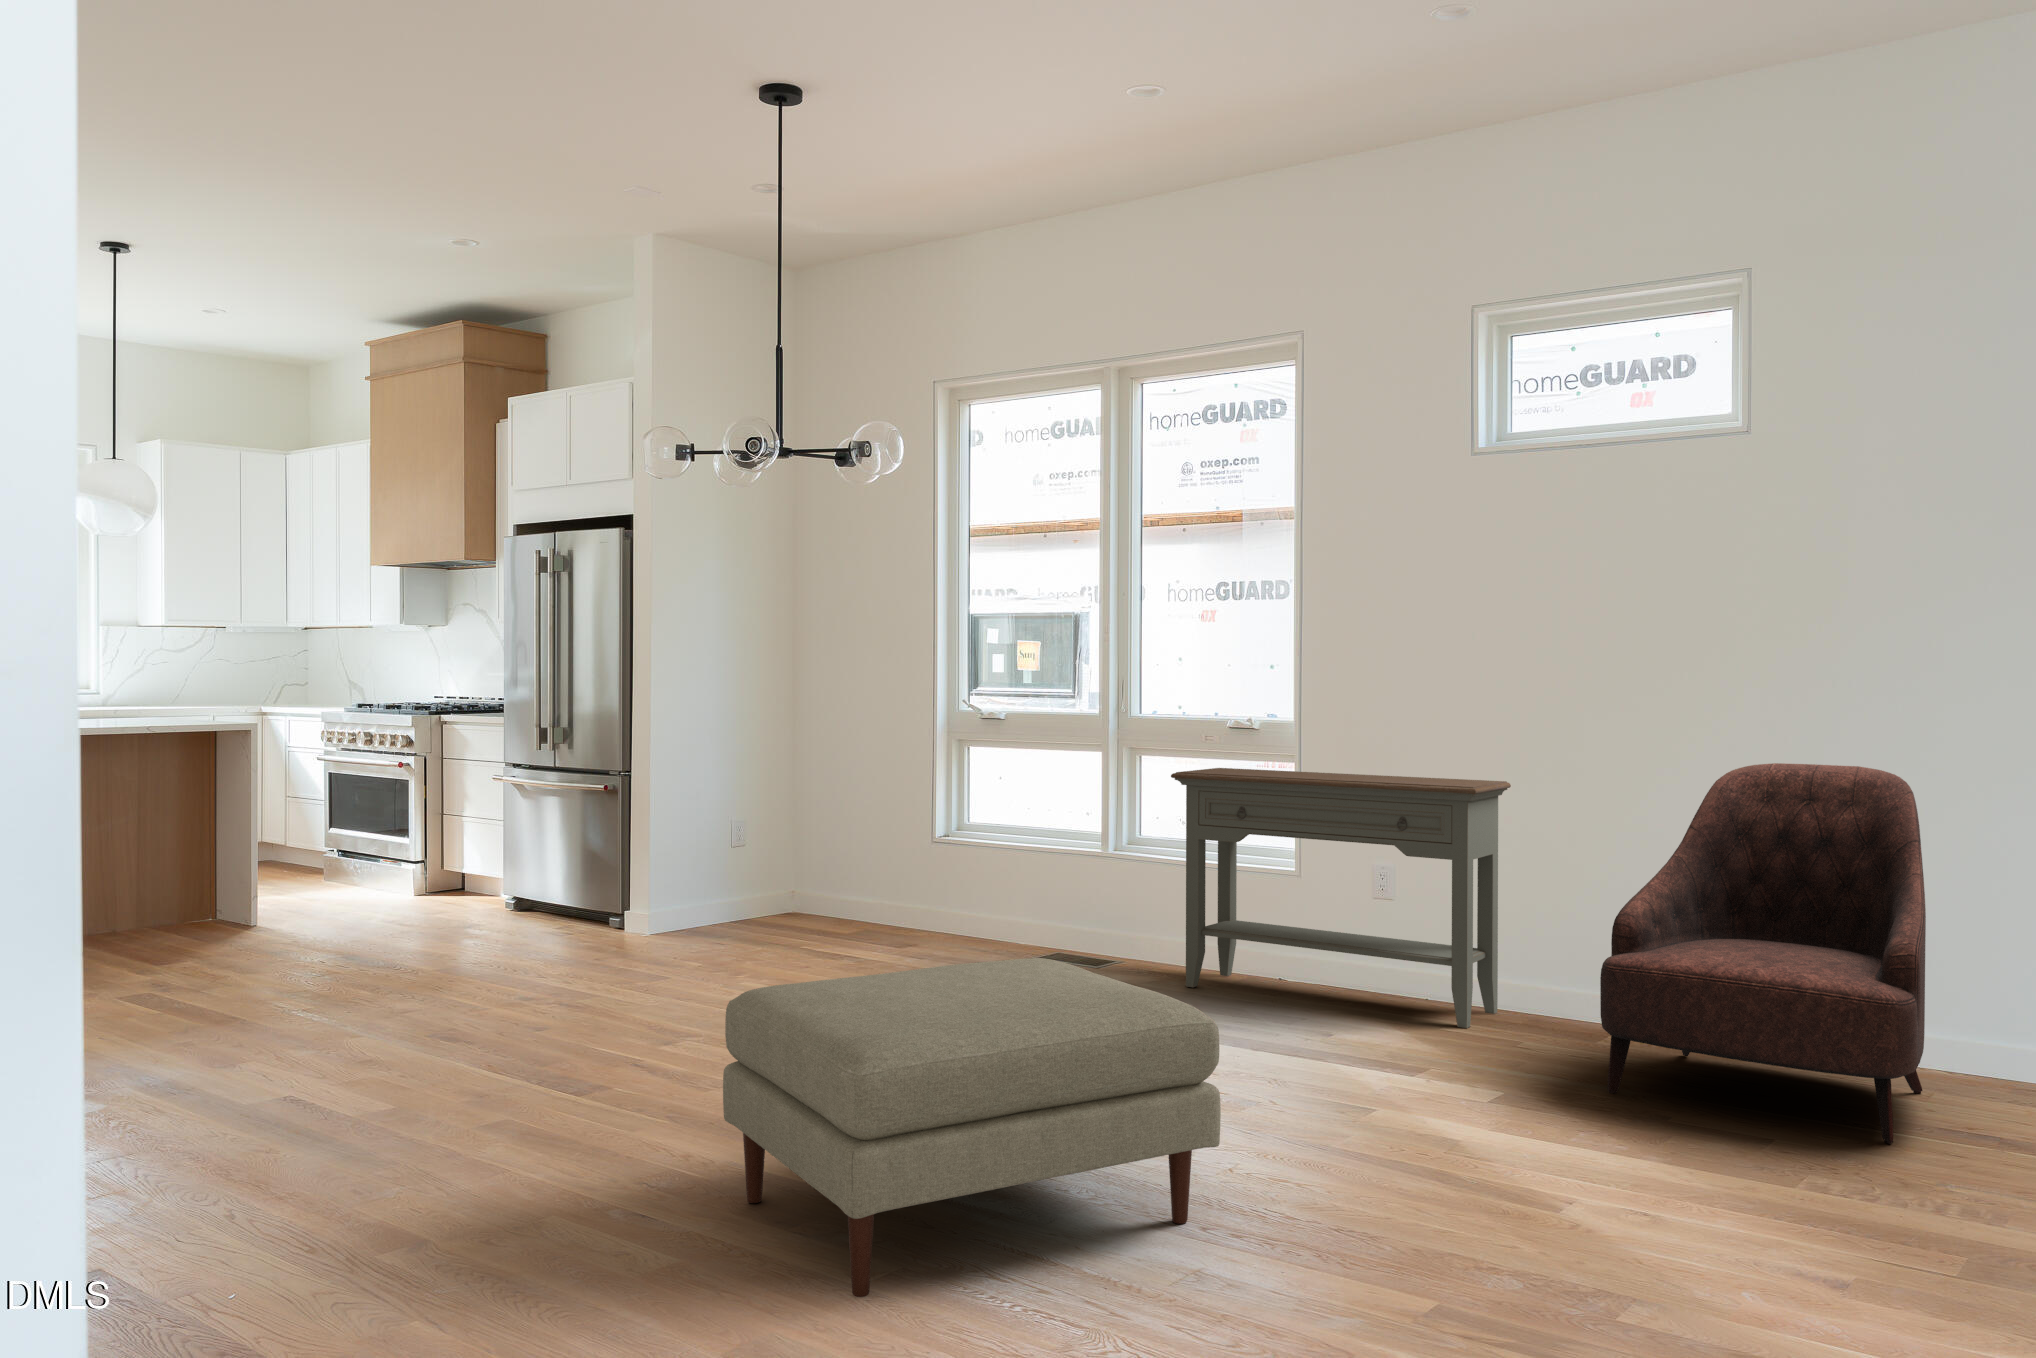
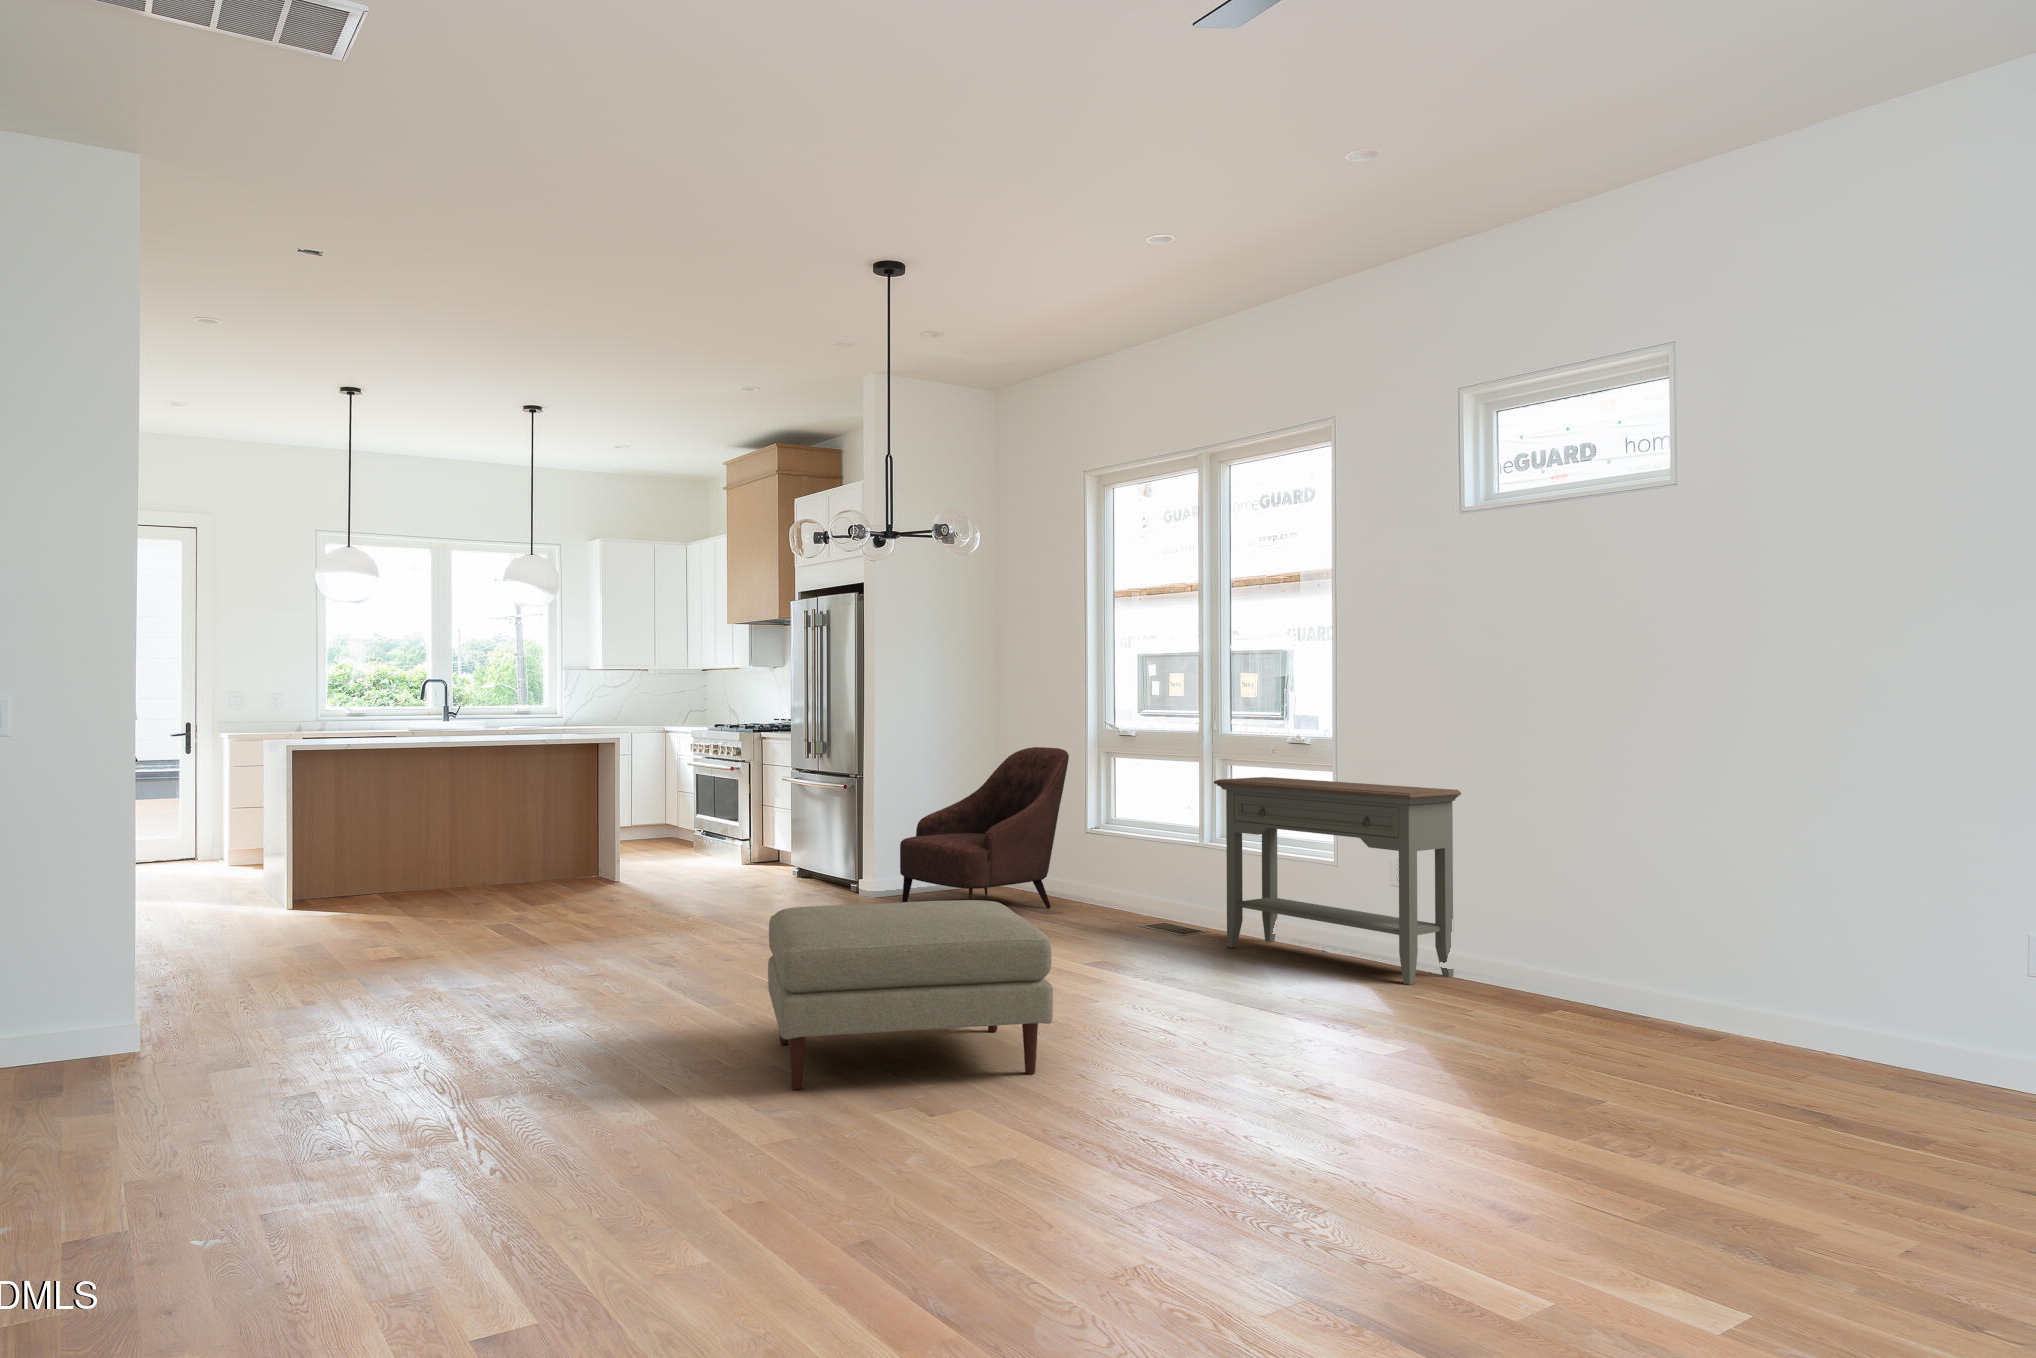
armchair: present [1600,763,1926,1144] -> present [900,747,1069,908]

